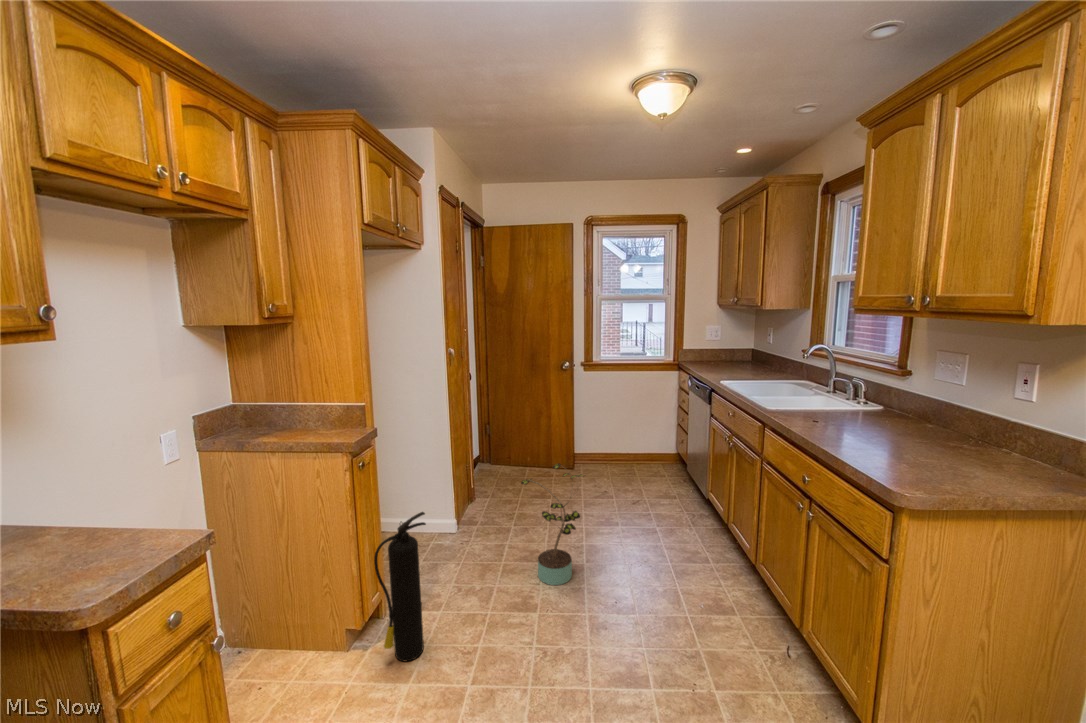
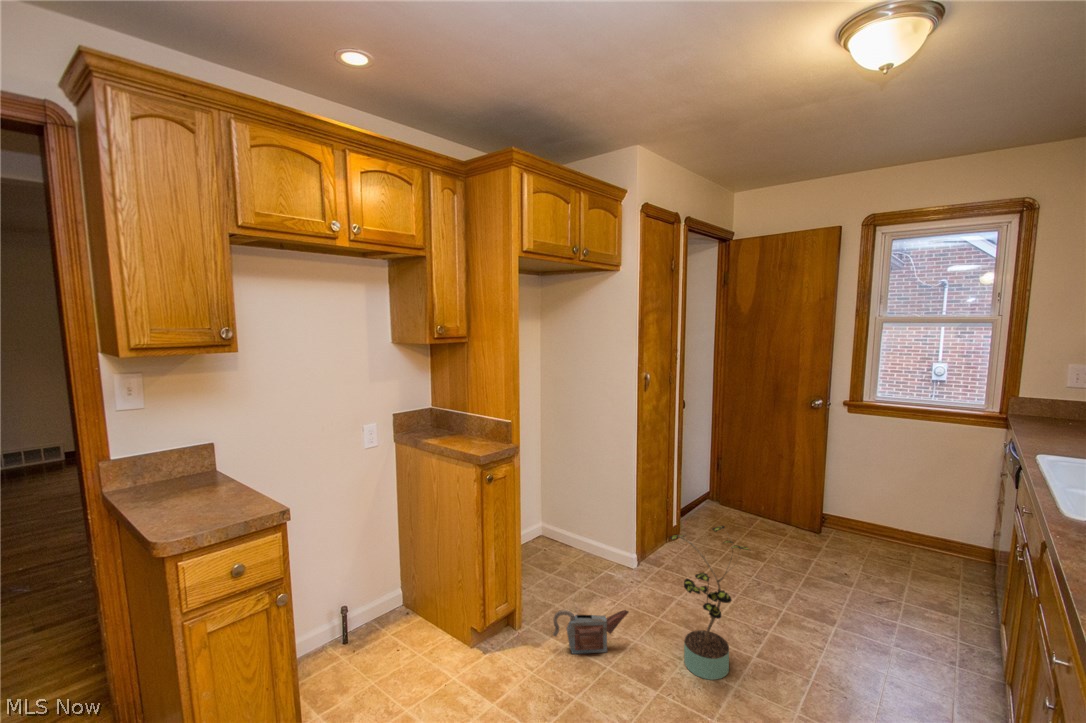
fire extinguisher: present [374,512,426,661] -> none [483,535,537,681]
watering can: none [432,555,494,613] -> present [553,610,628,654]

